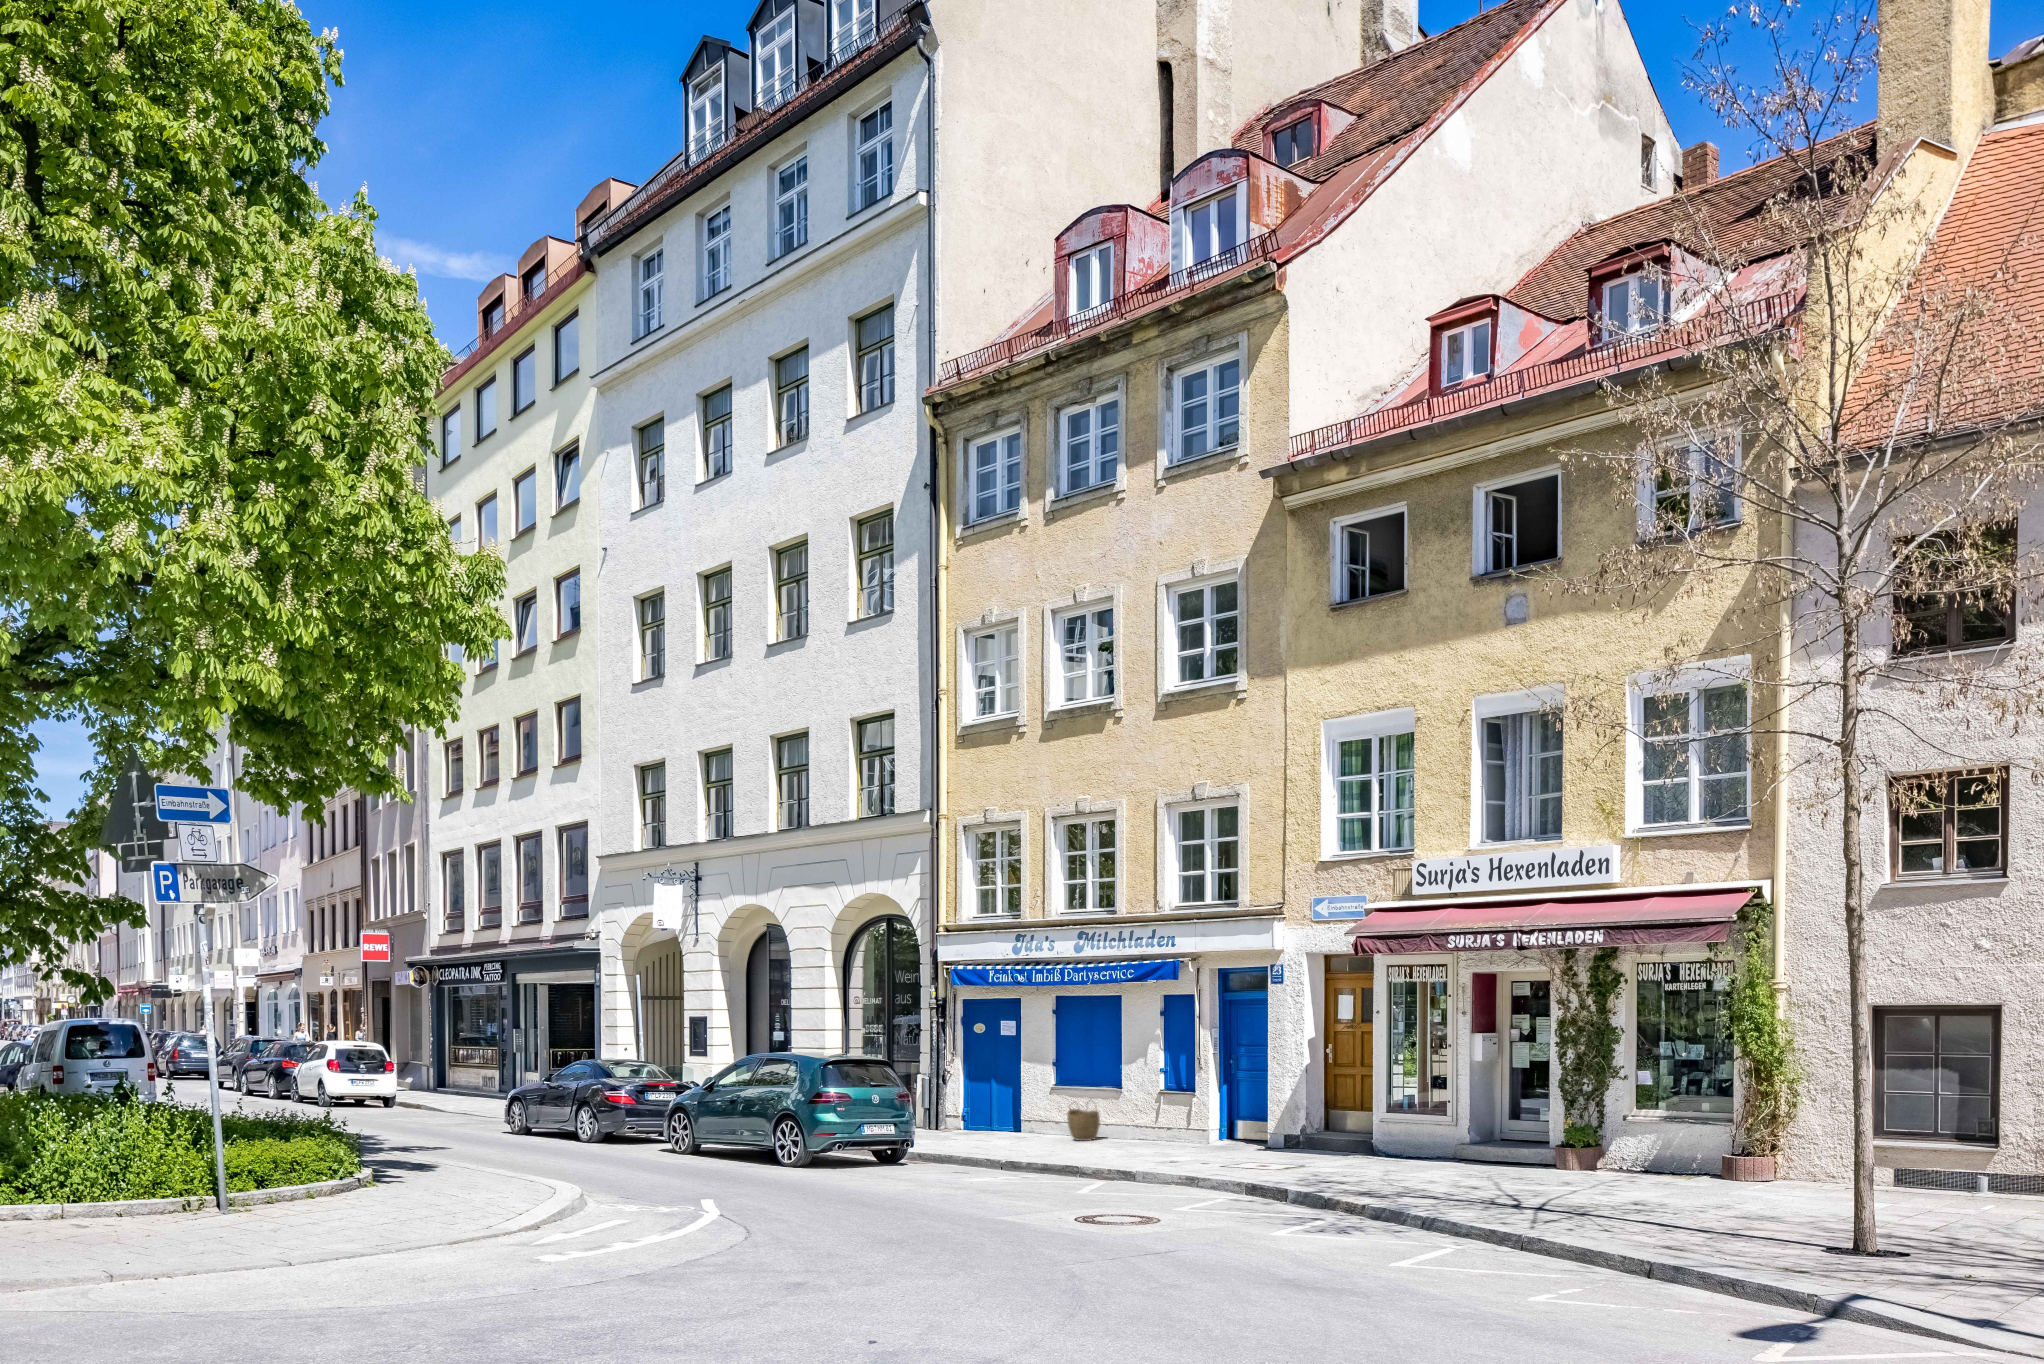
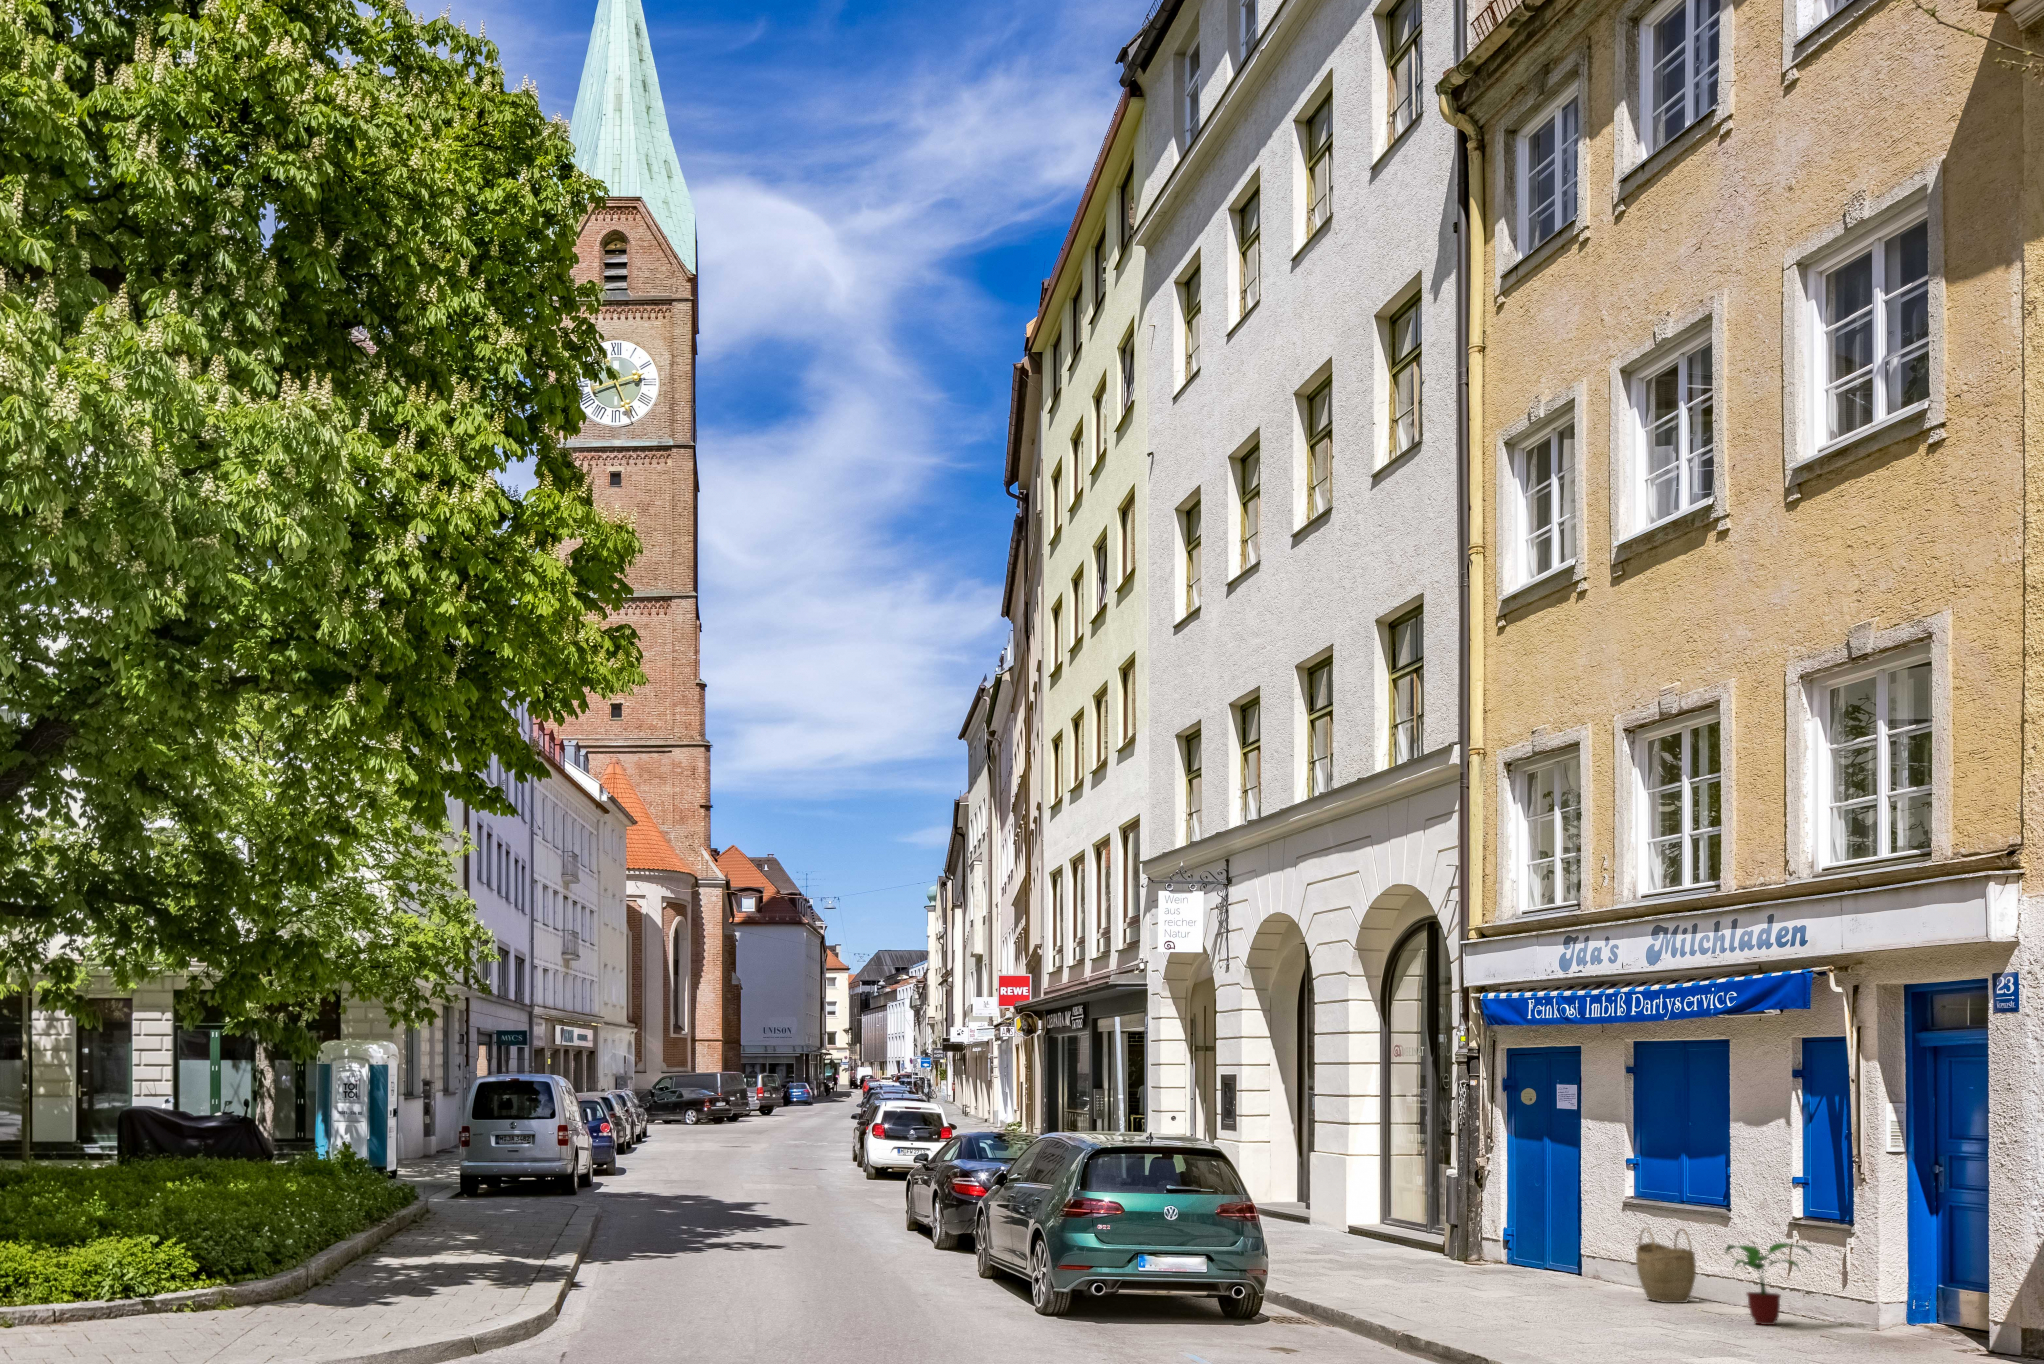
potted plant: none [1128,1103,1172,1147] -> present [1725,1243,1811,1325]

